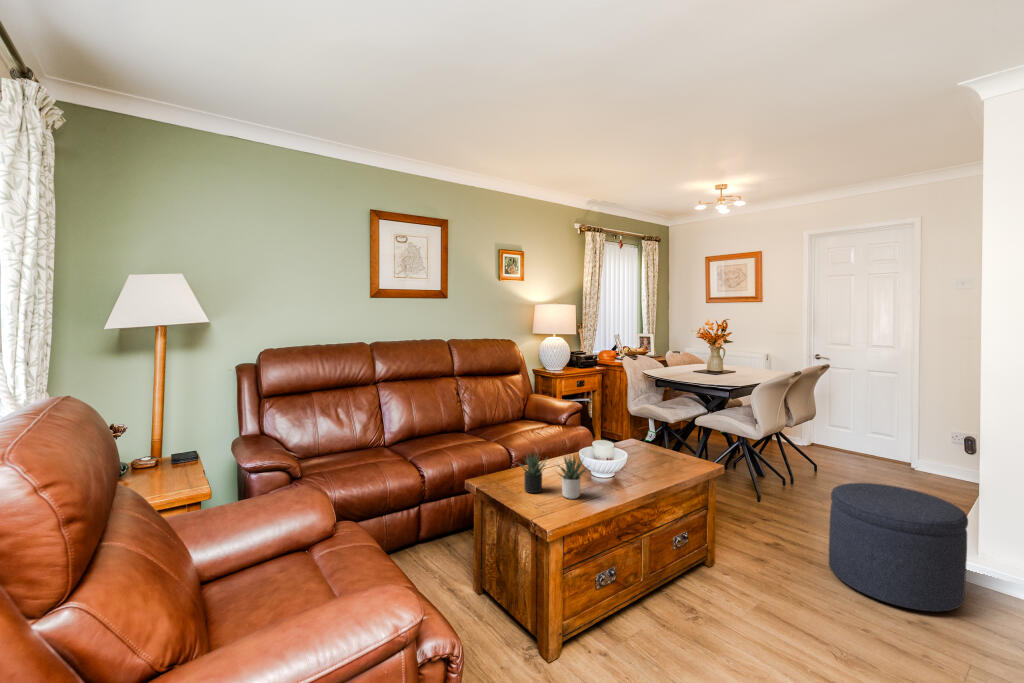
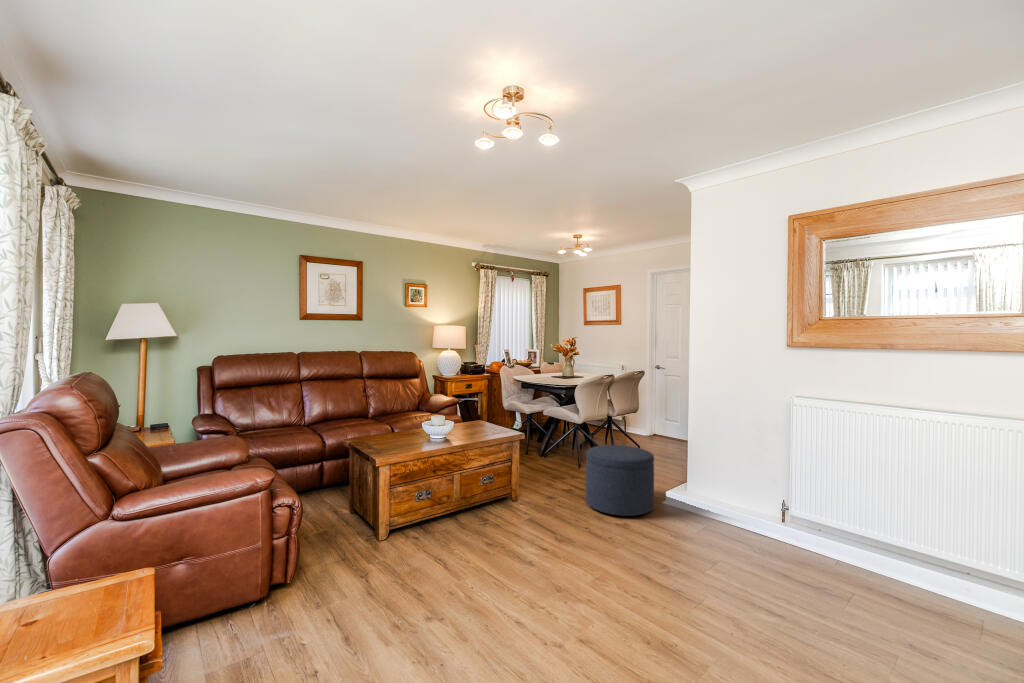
succulent plant: present [519,453,587,499] -> none [374,418,419,447]

